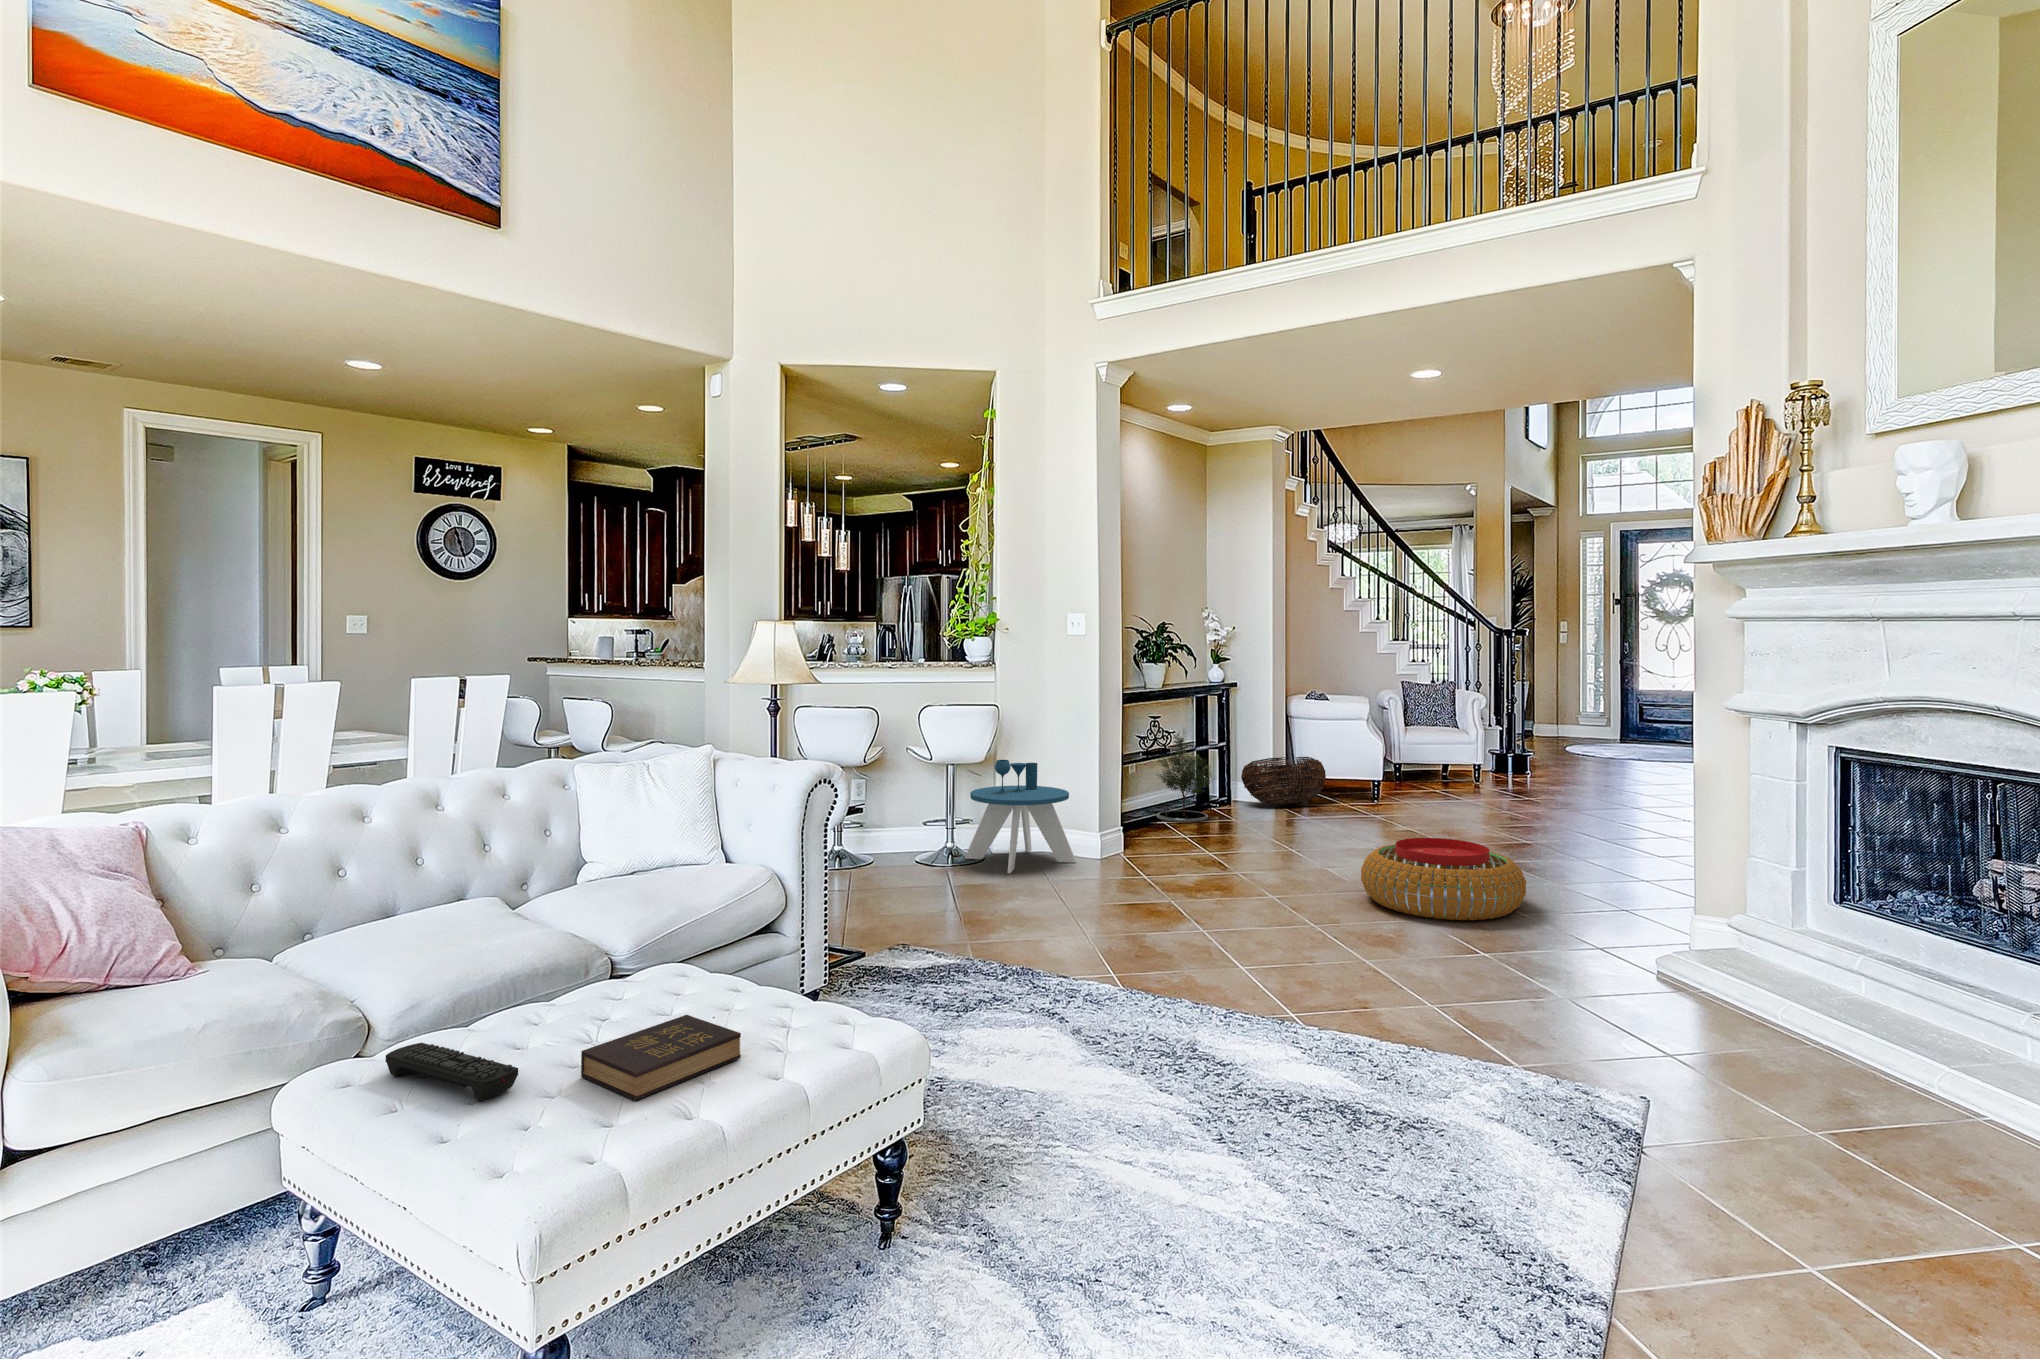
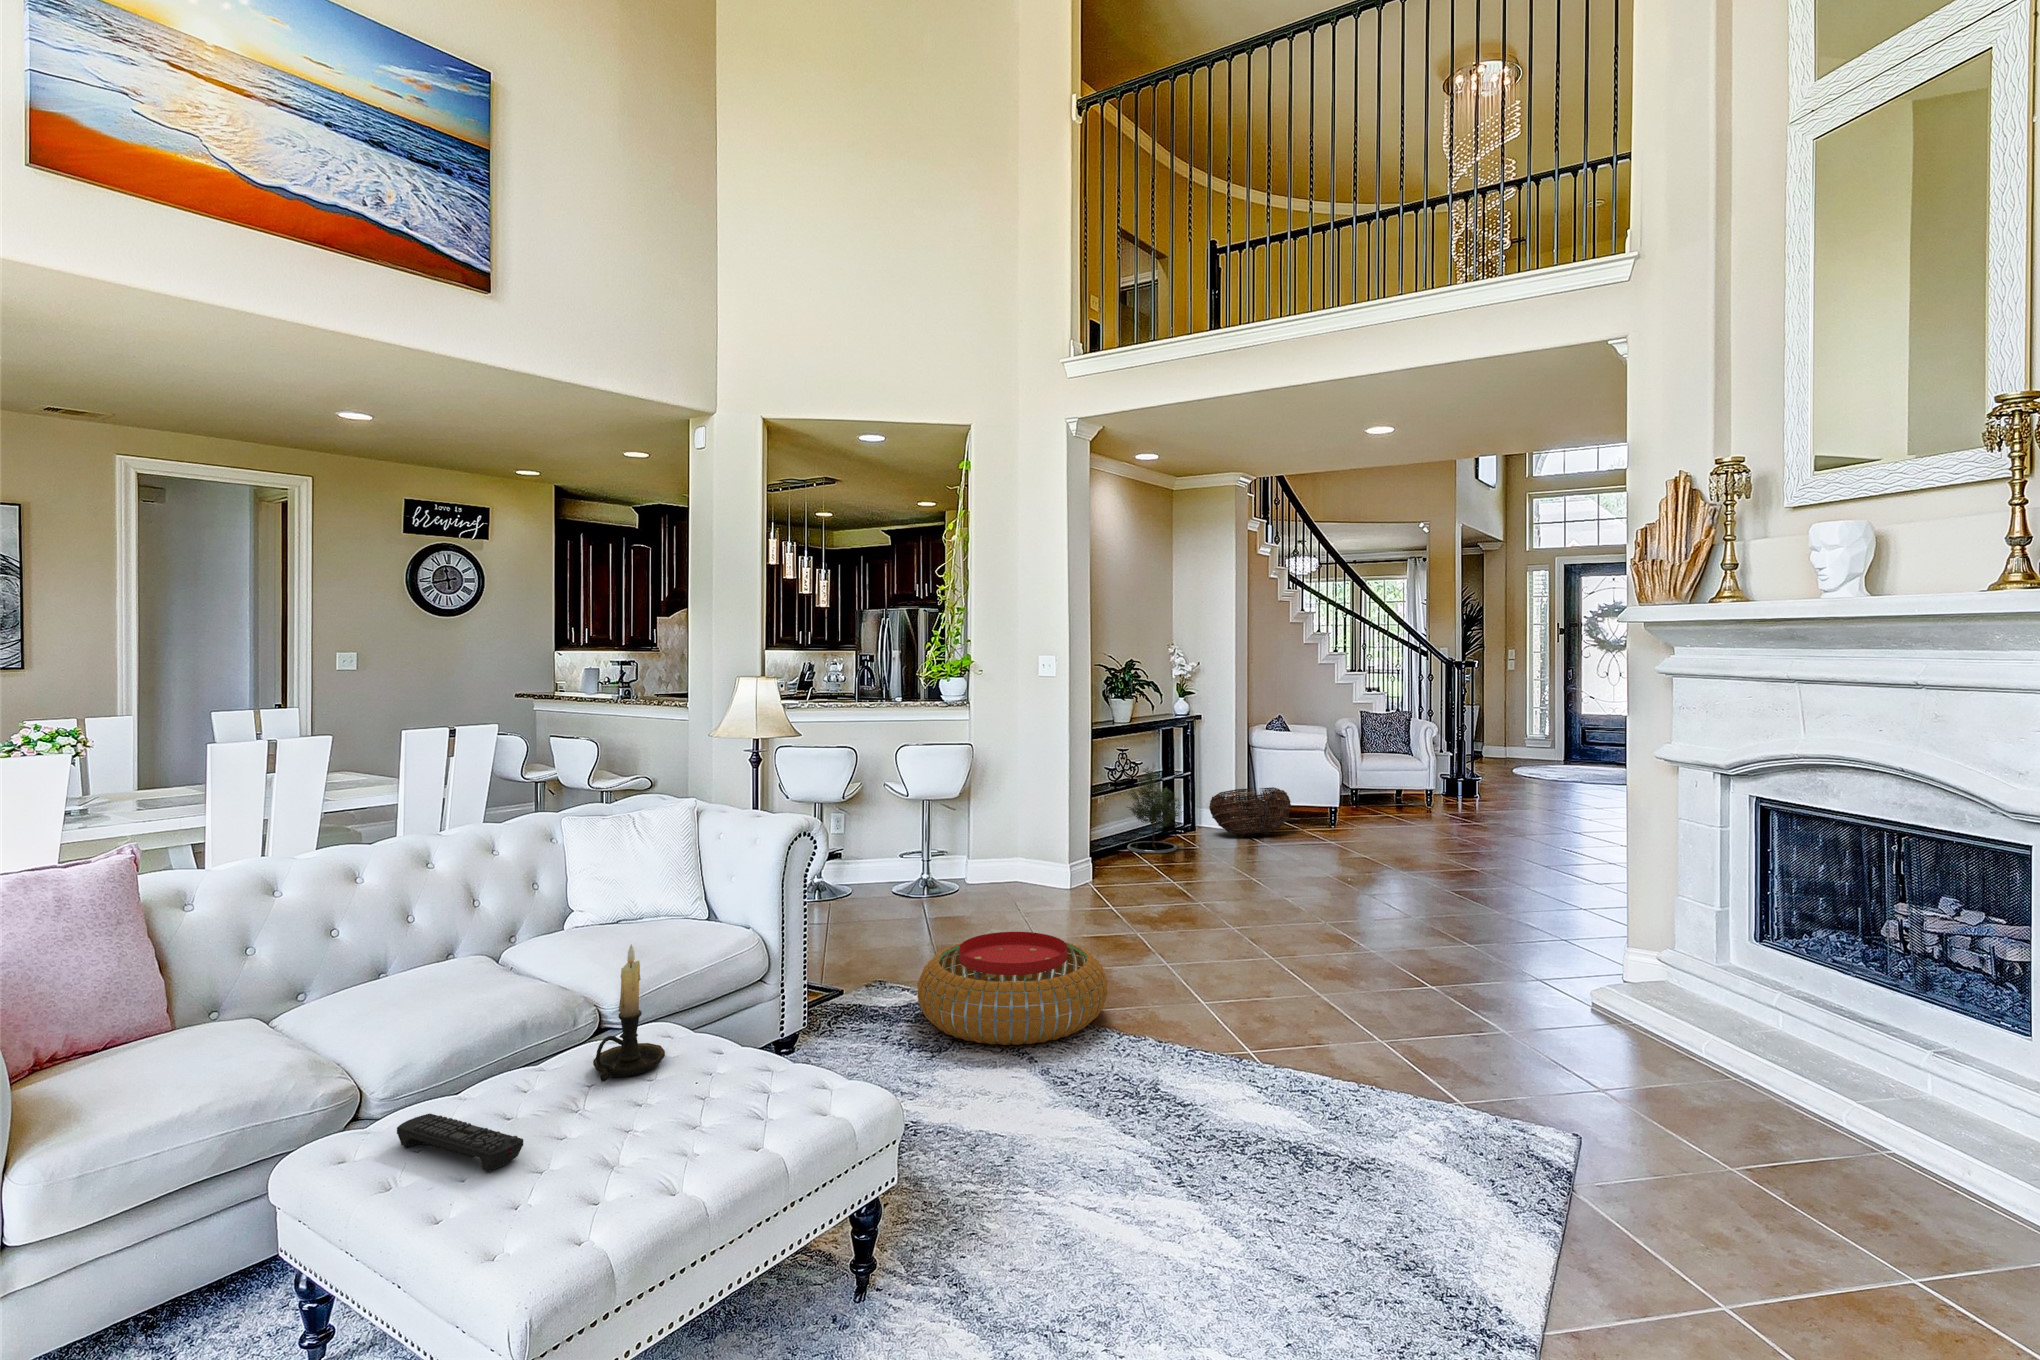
side table: present [965,760,1076,873] -> none [940,798,1049,910]
pouf: present [1361,838,1526,920] -> present [917,932,1108,1045]
candle holder: none [598,873,673,1017] -> present [593,945,665,1082]
hardback book: present [581,1015,741,1101] -> none [582,1081,731,1169]

